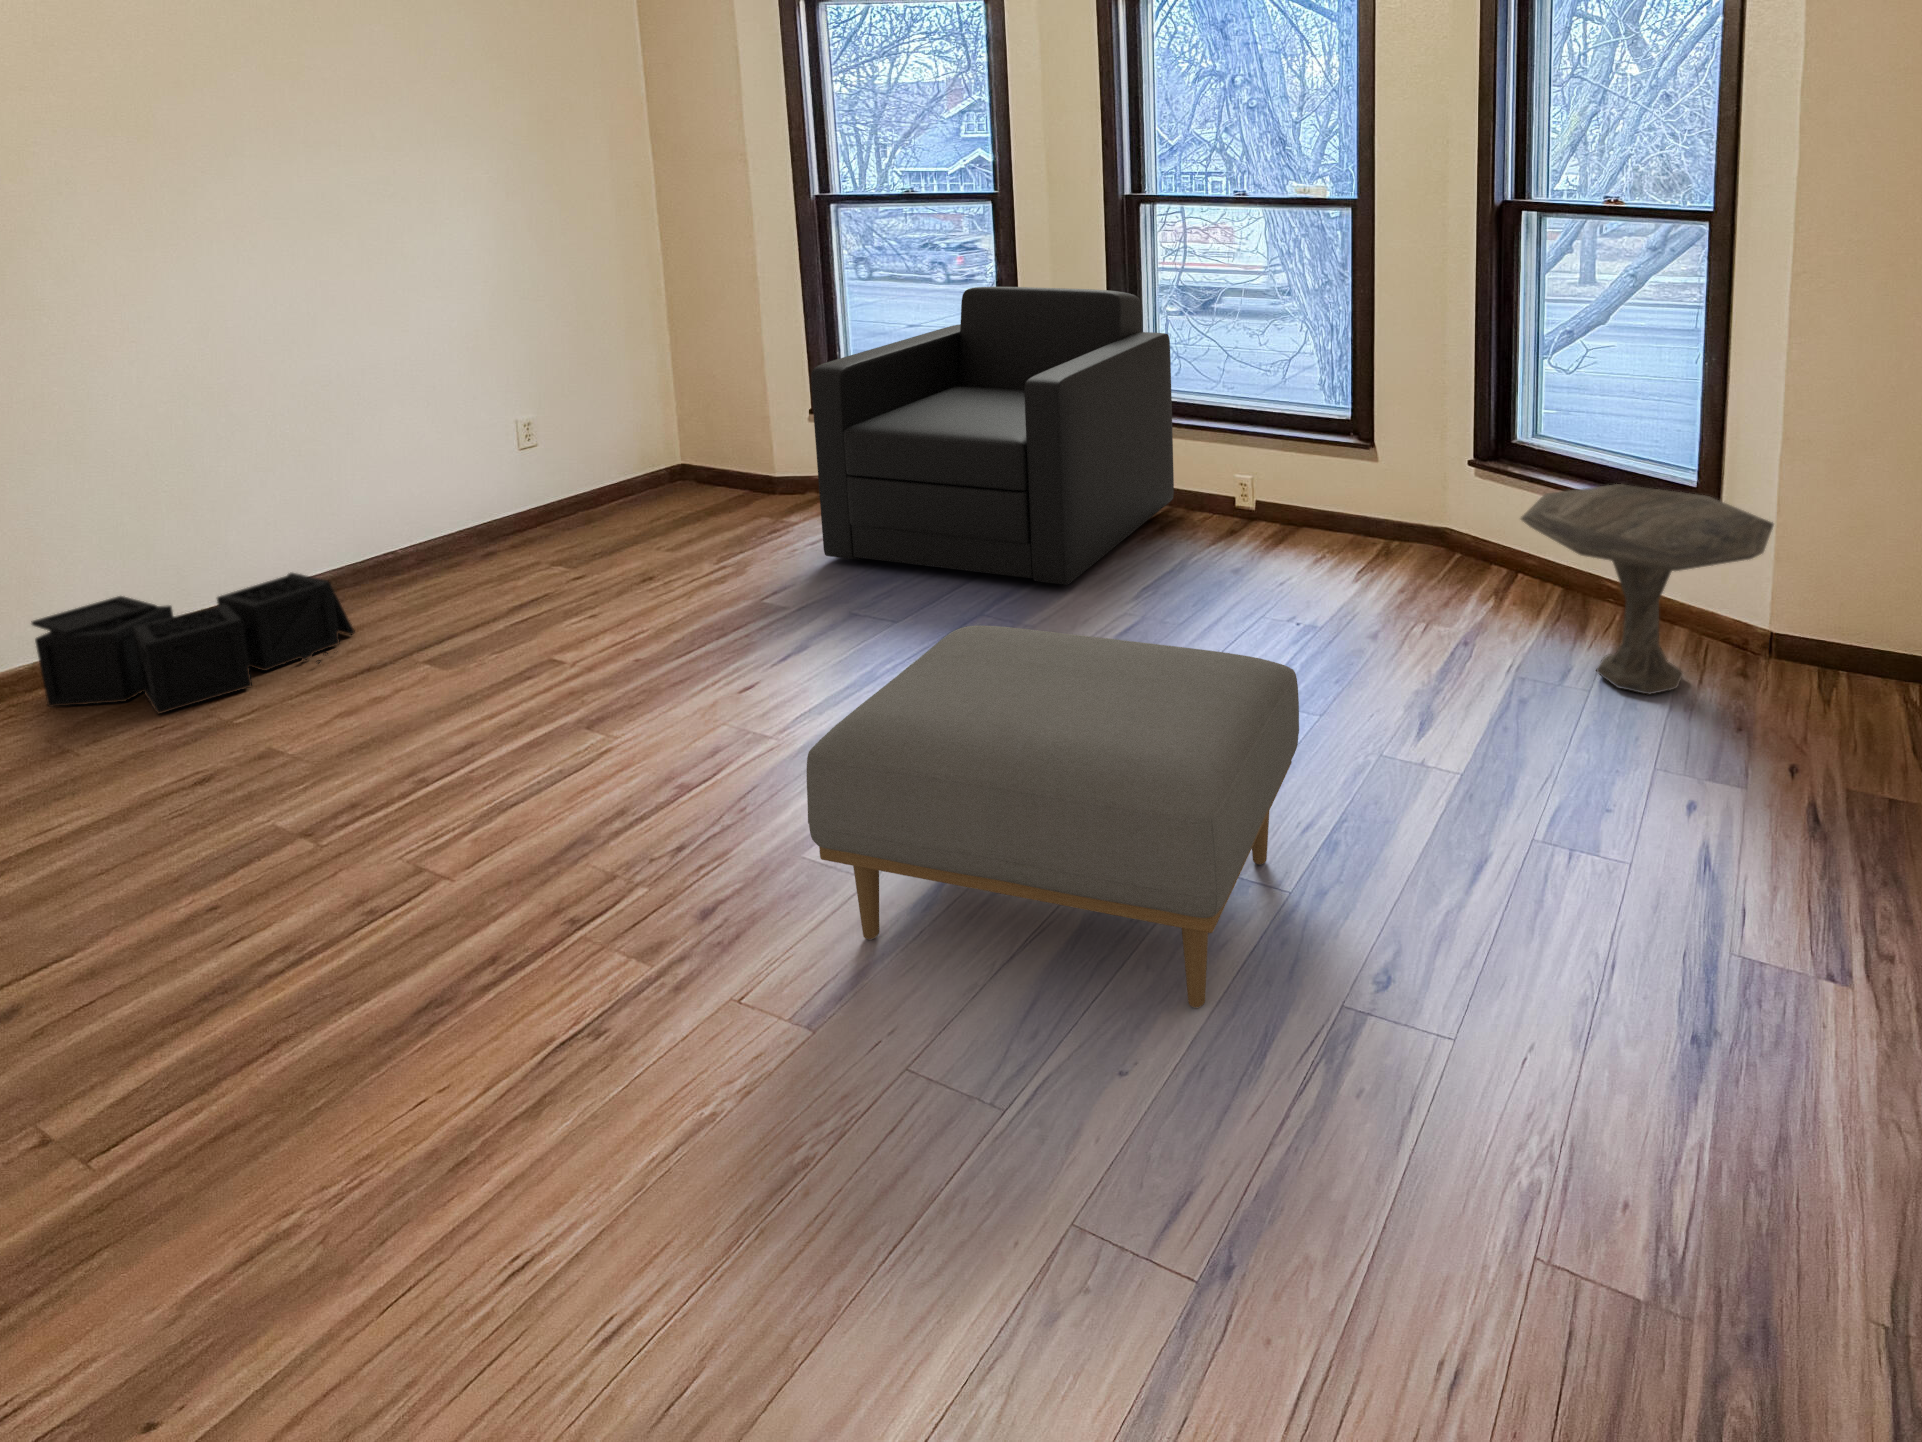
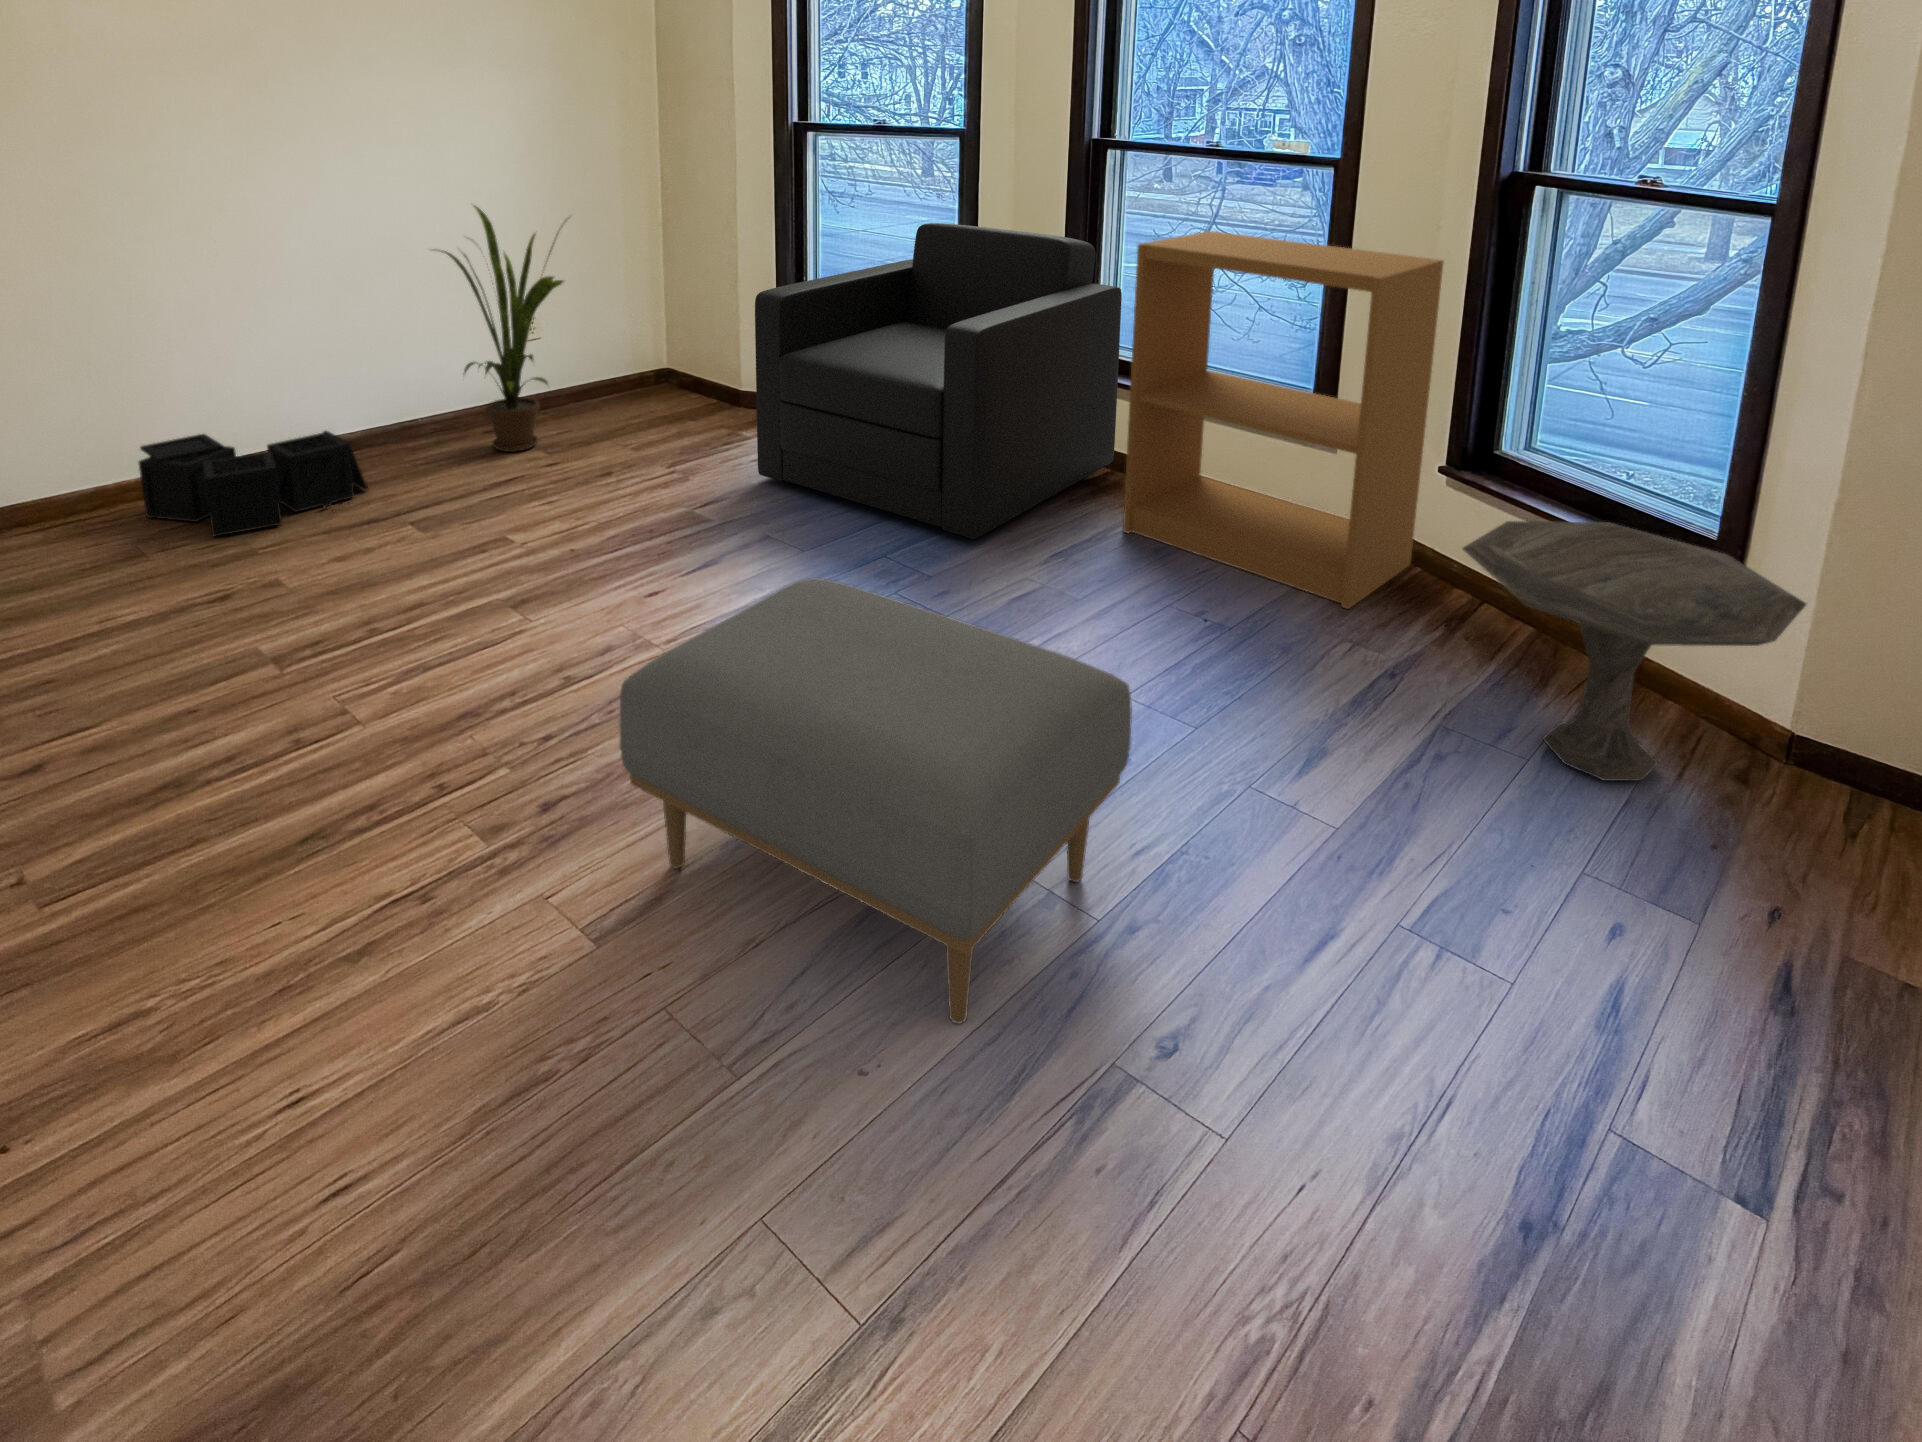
bookshelf: none [1196,274,1456,595] -> present [1123,231,1443,609]
house plant: none [408,300,590,571] -> present [437,206,567,452]

